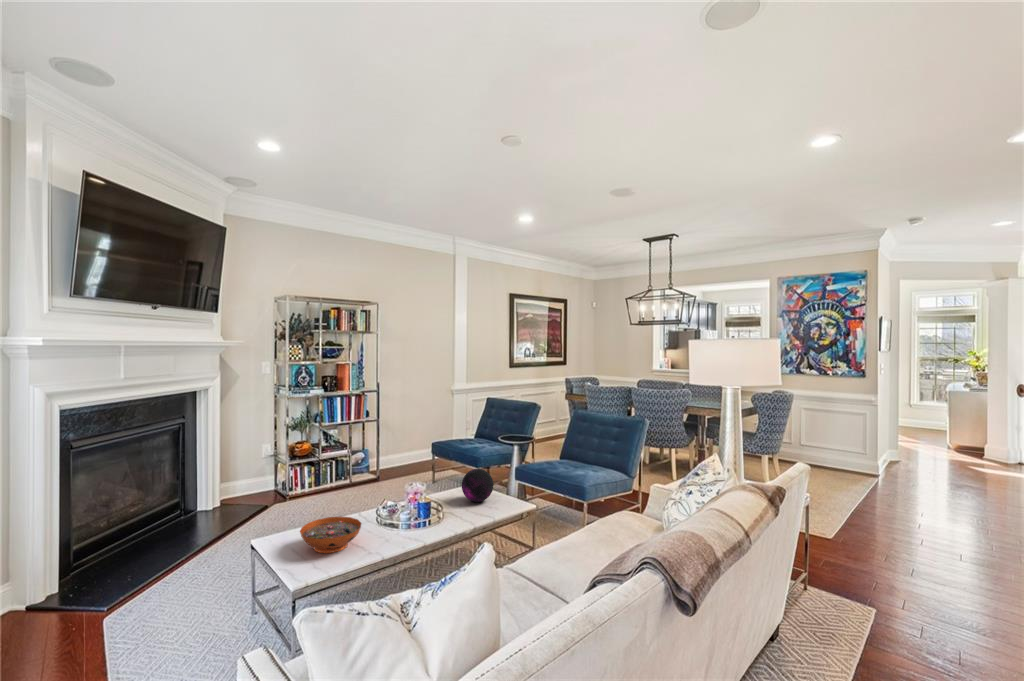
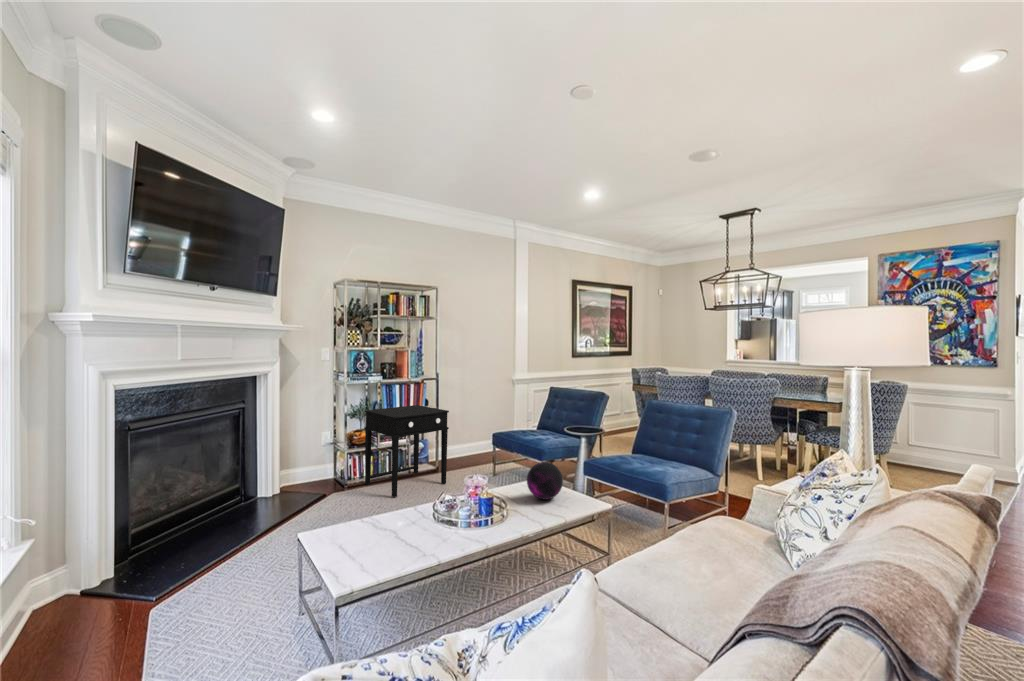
side table: none [305,417,390,507] -> present [364,405,449,497]
decorative bowl: present [300,516,361,553] -> none [345,512,415,555]

